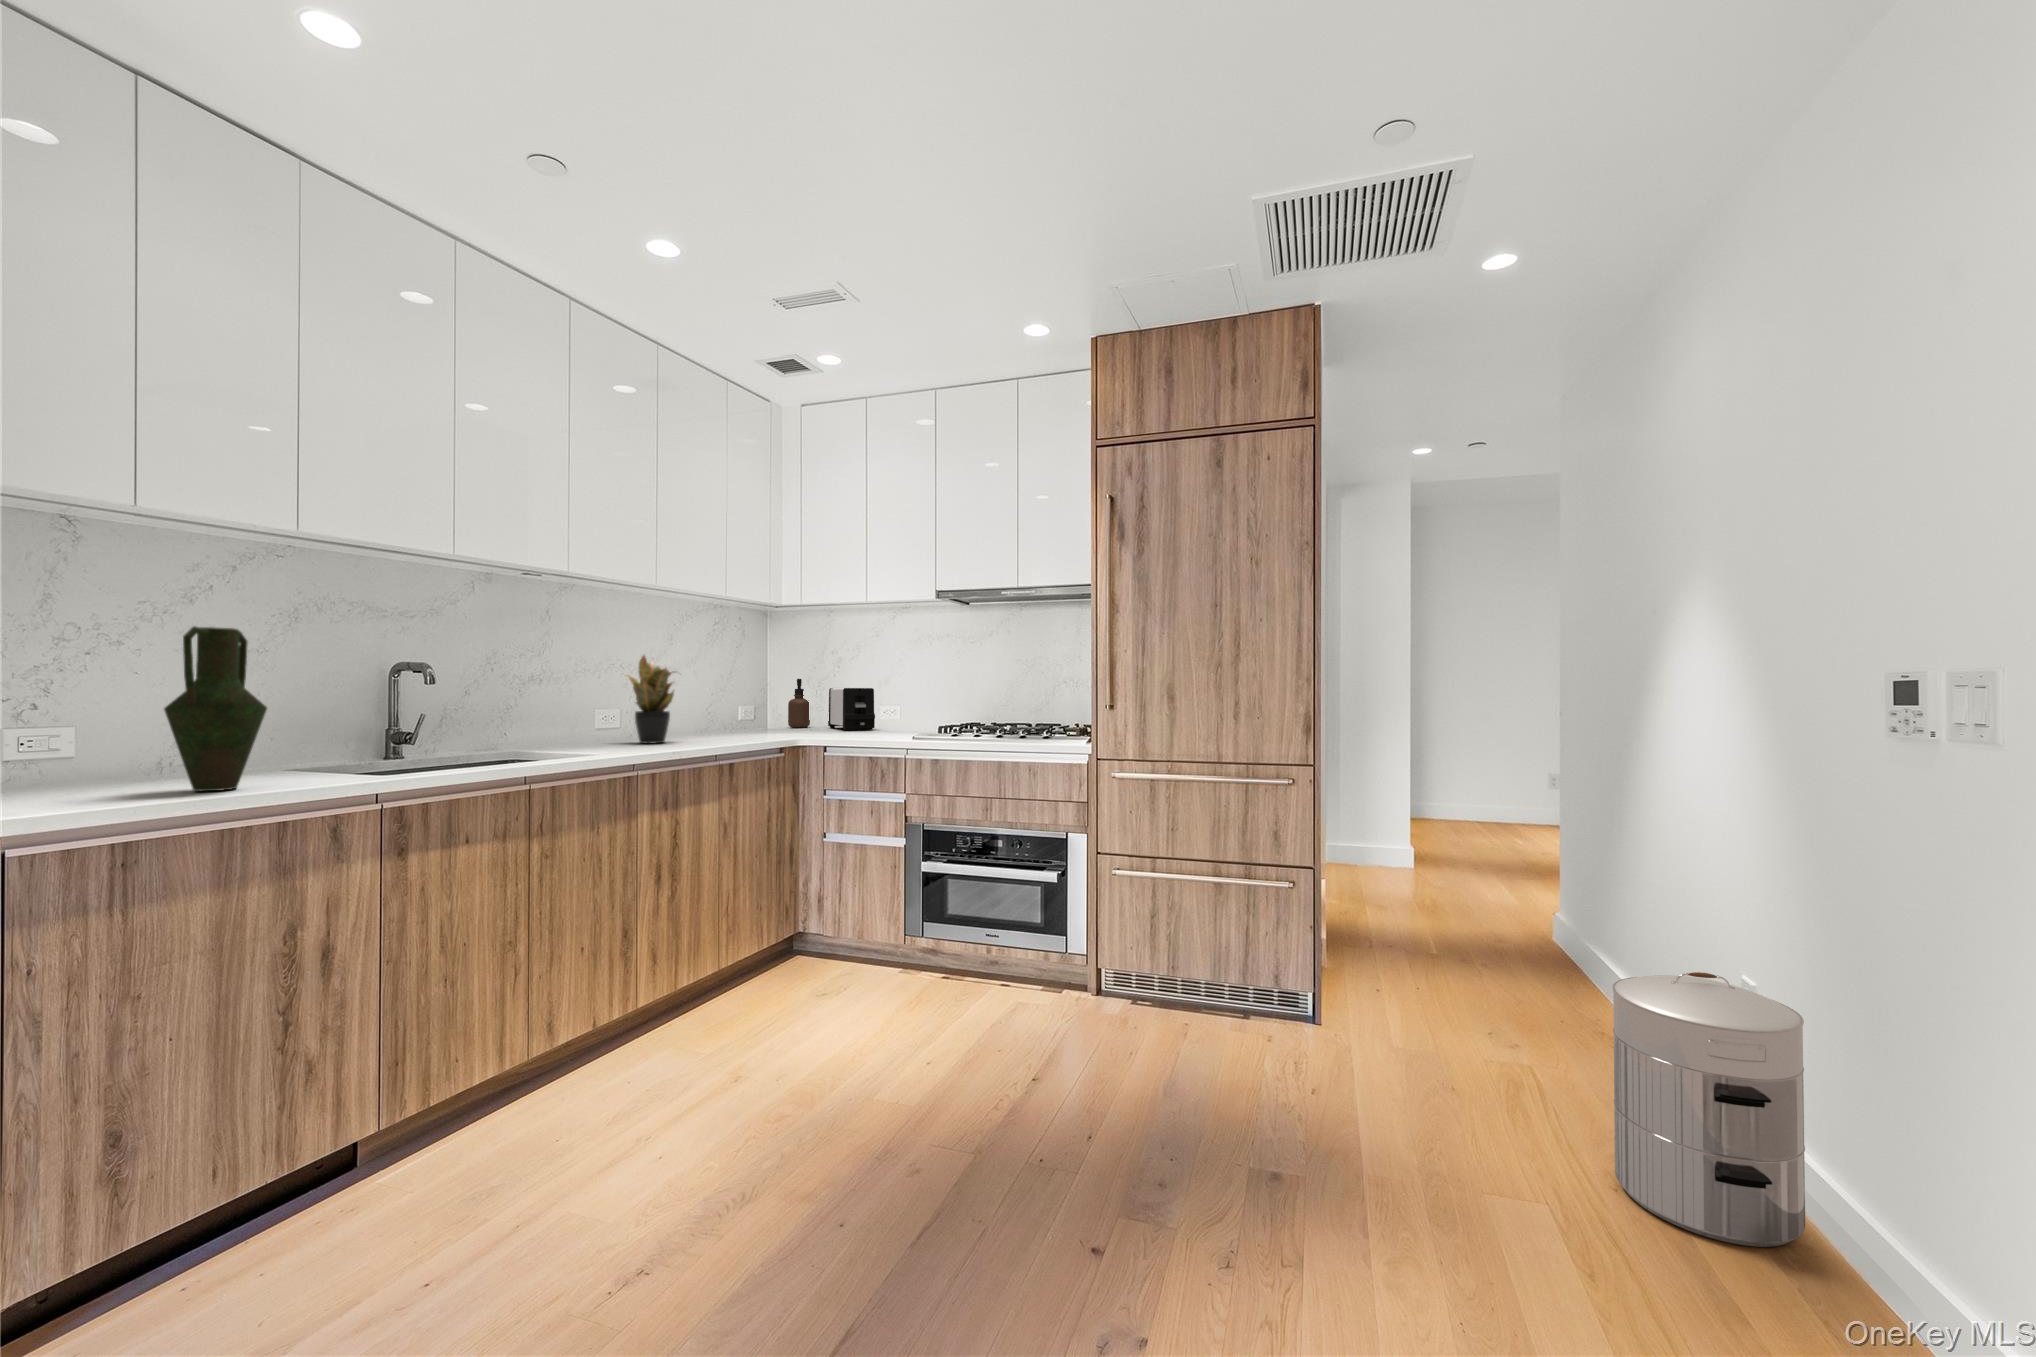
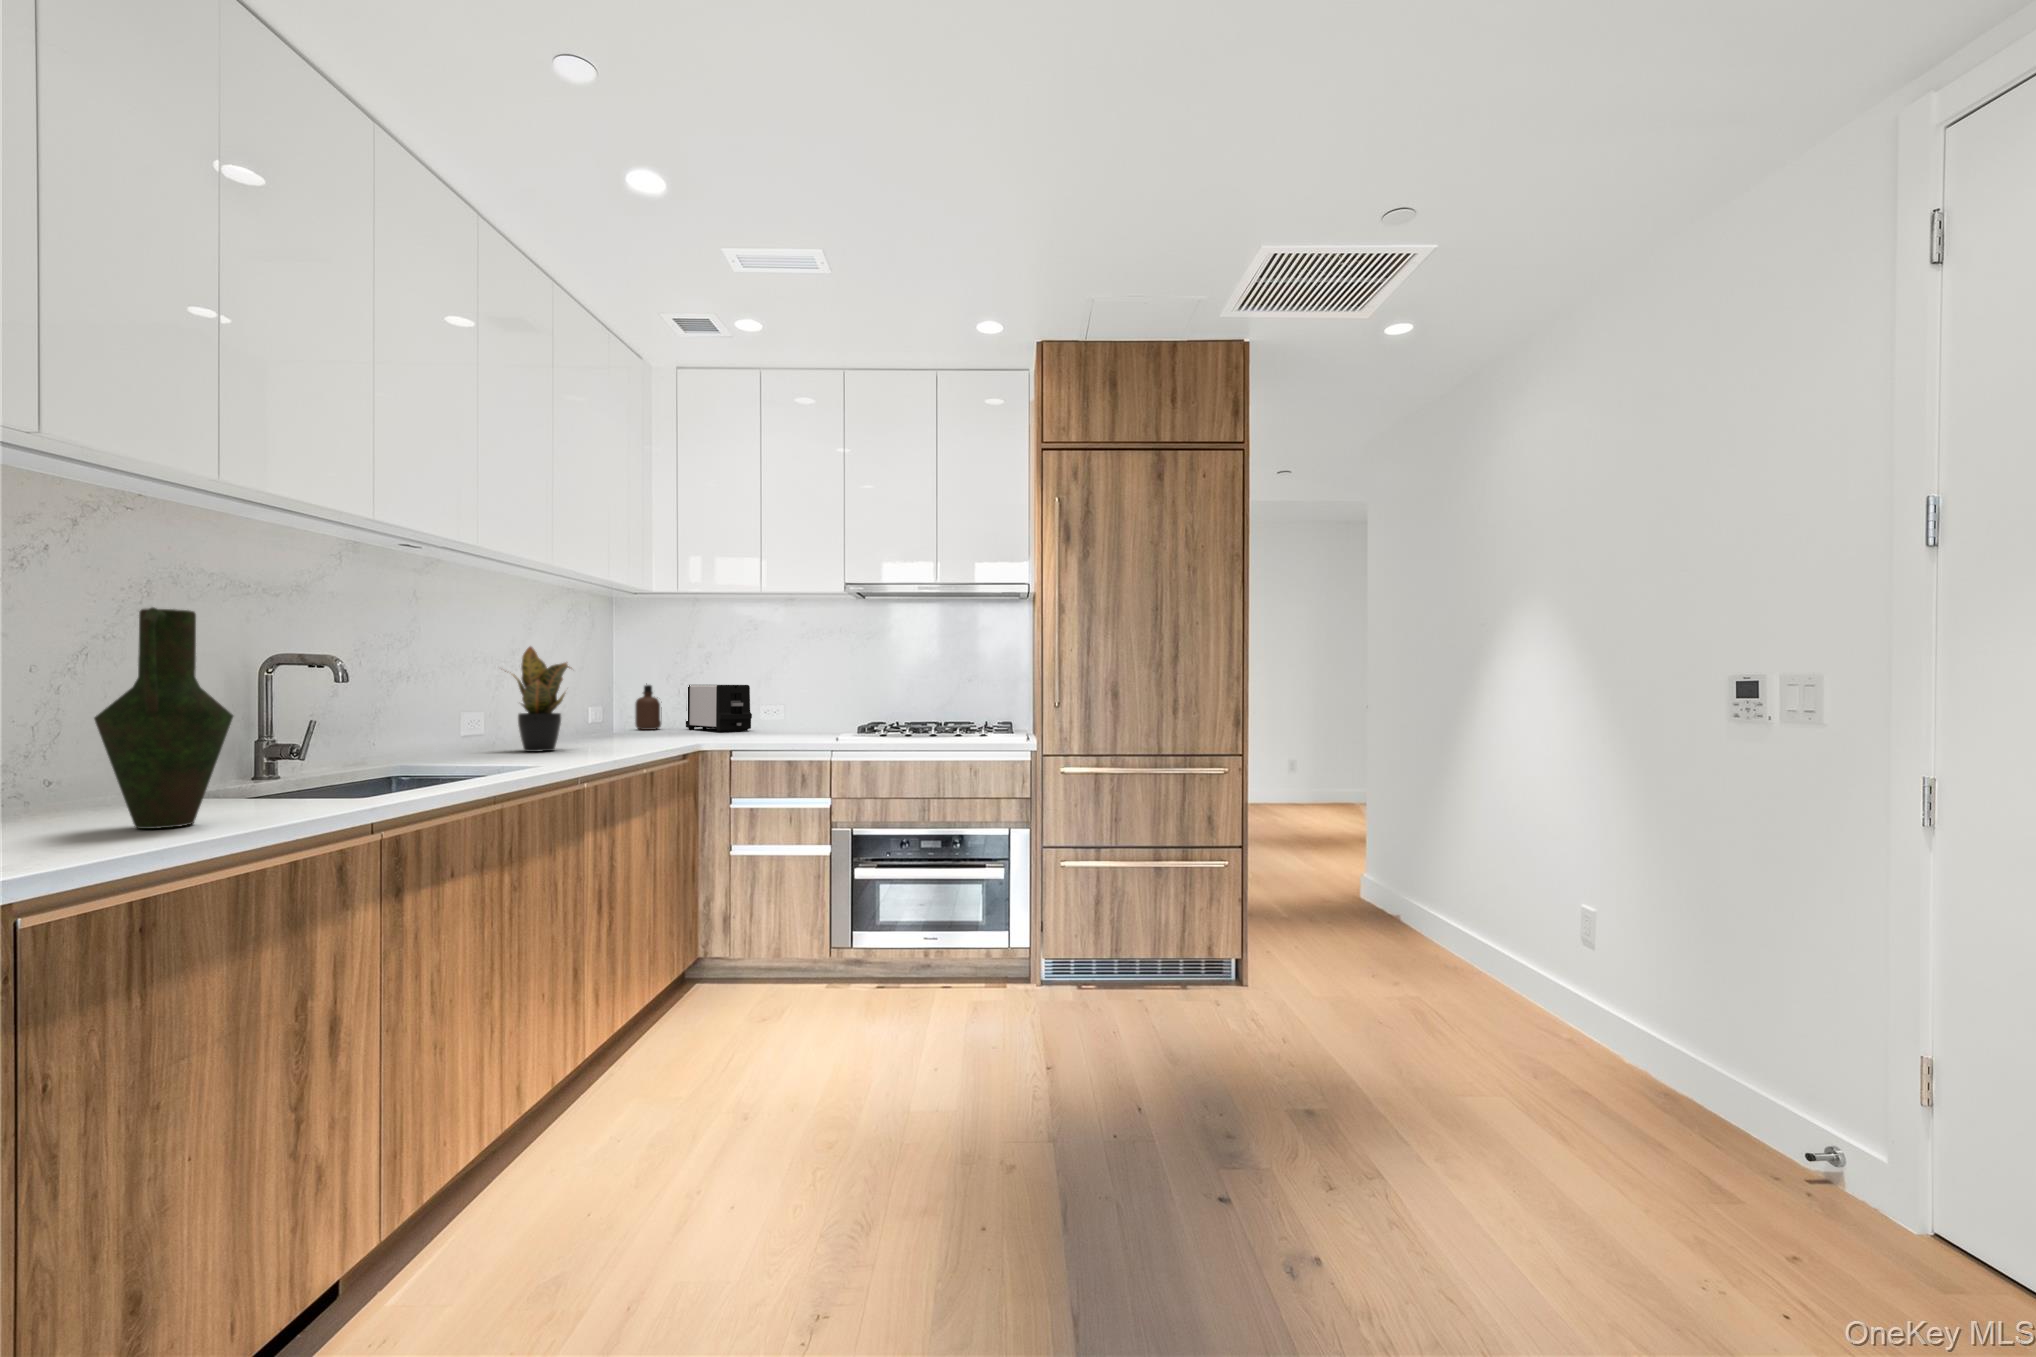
waste bin: present [1612,972,1805,1247] -> none [1532,905,1668,1104]

